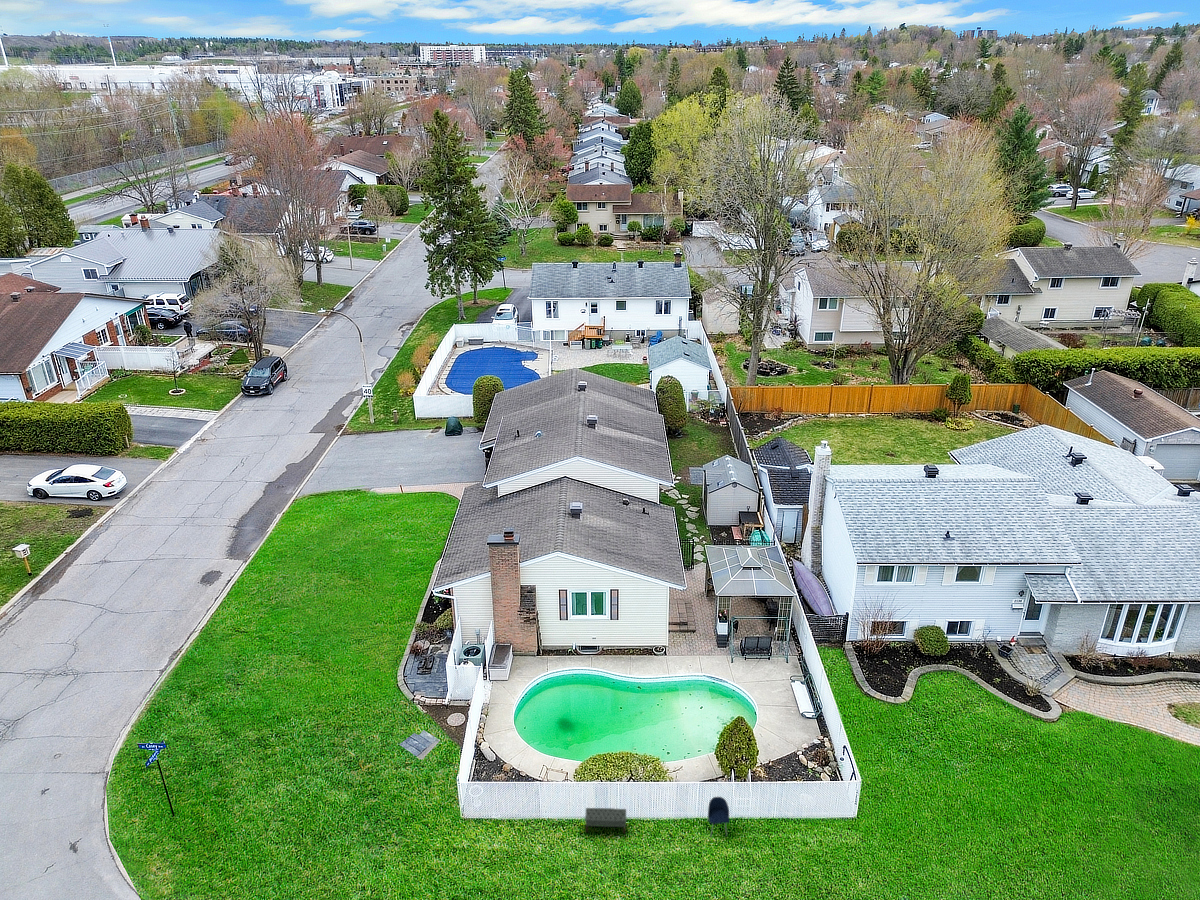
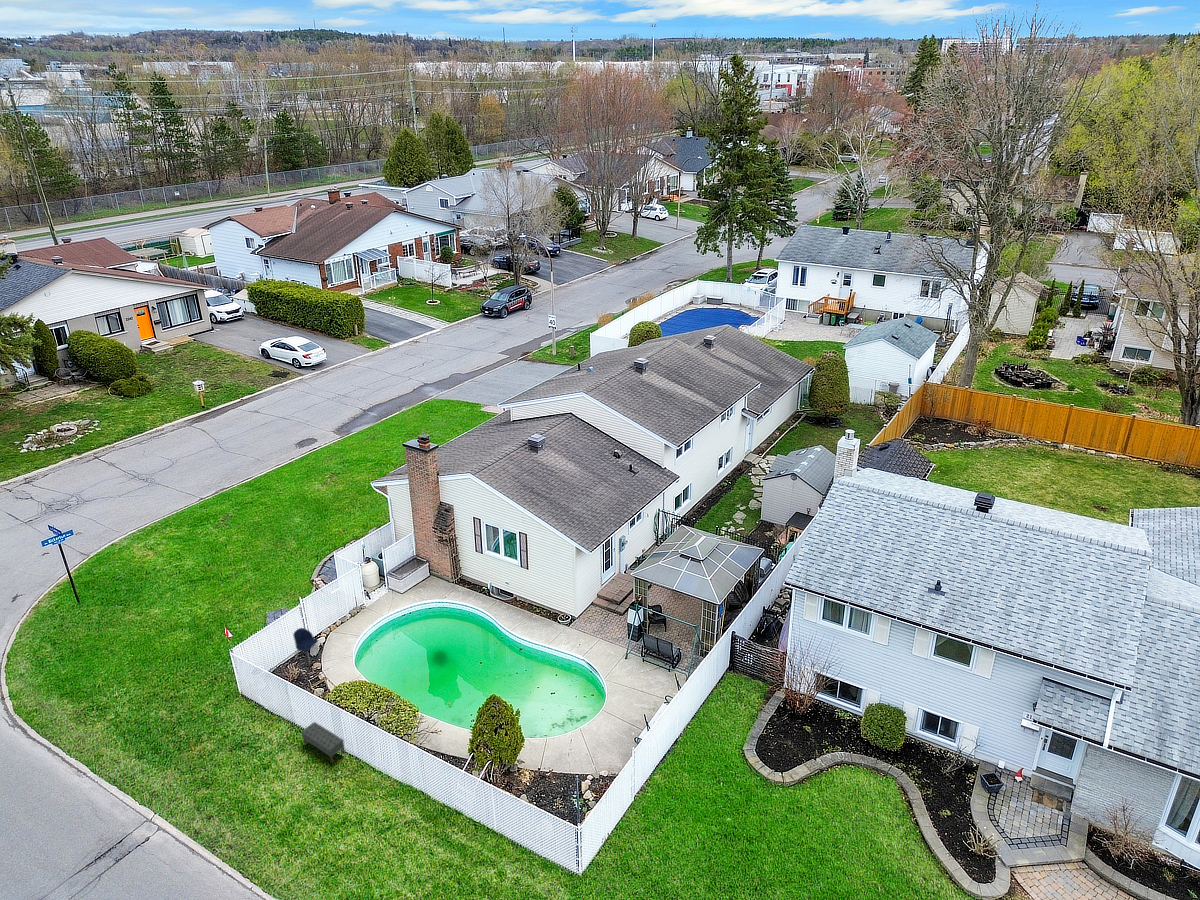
chair: present [708,797,730,834] -> present [293,628,318,662]

